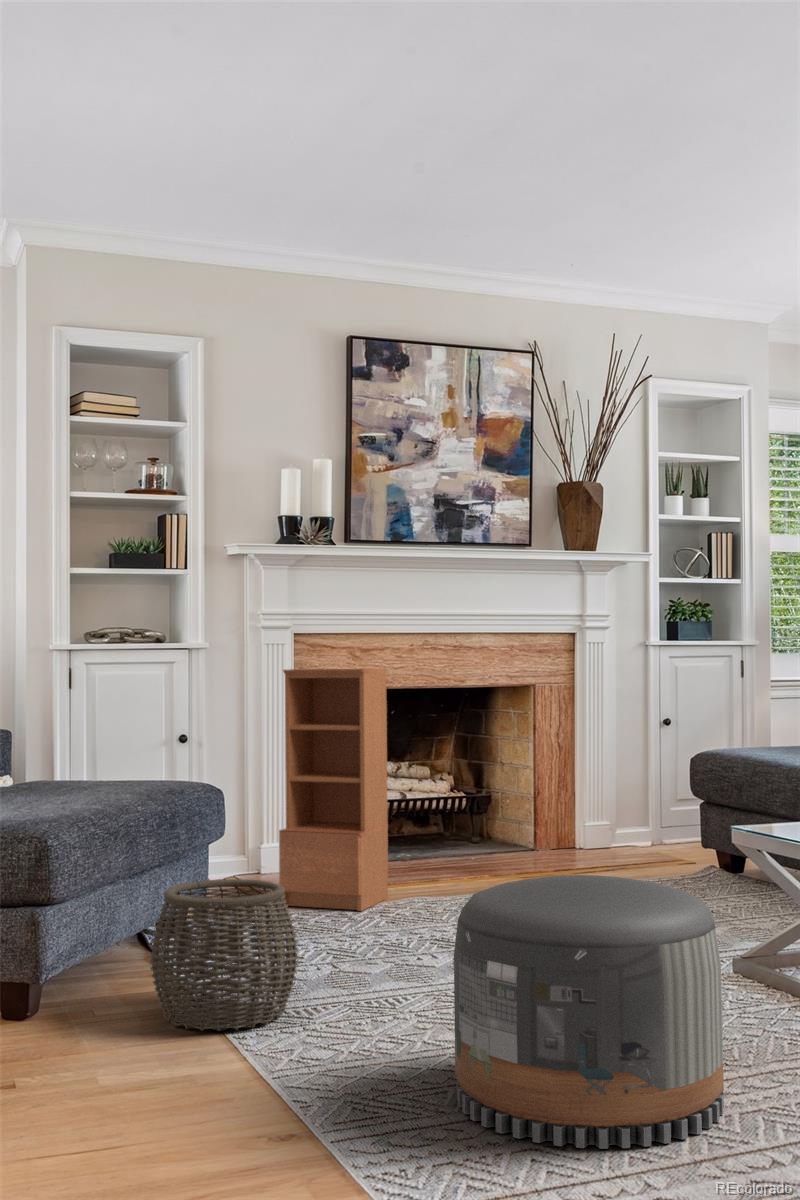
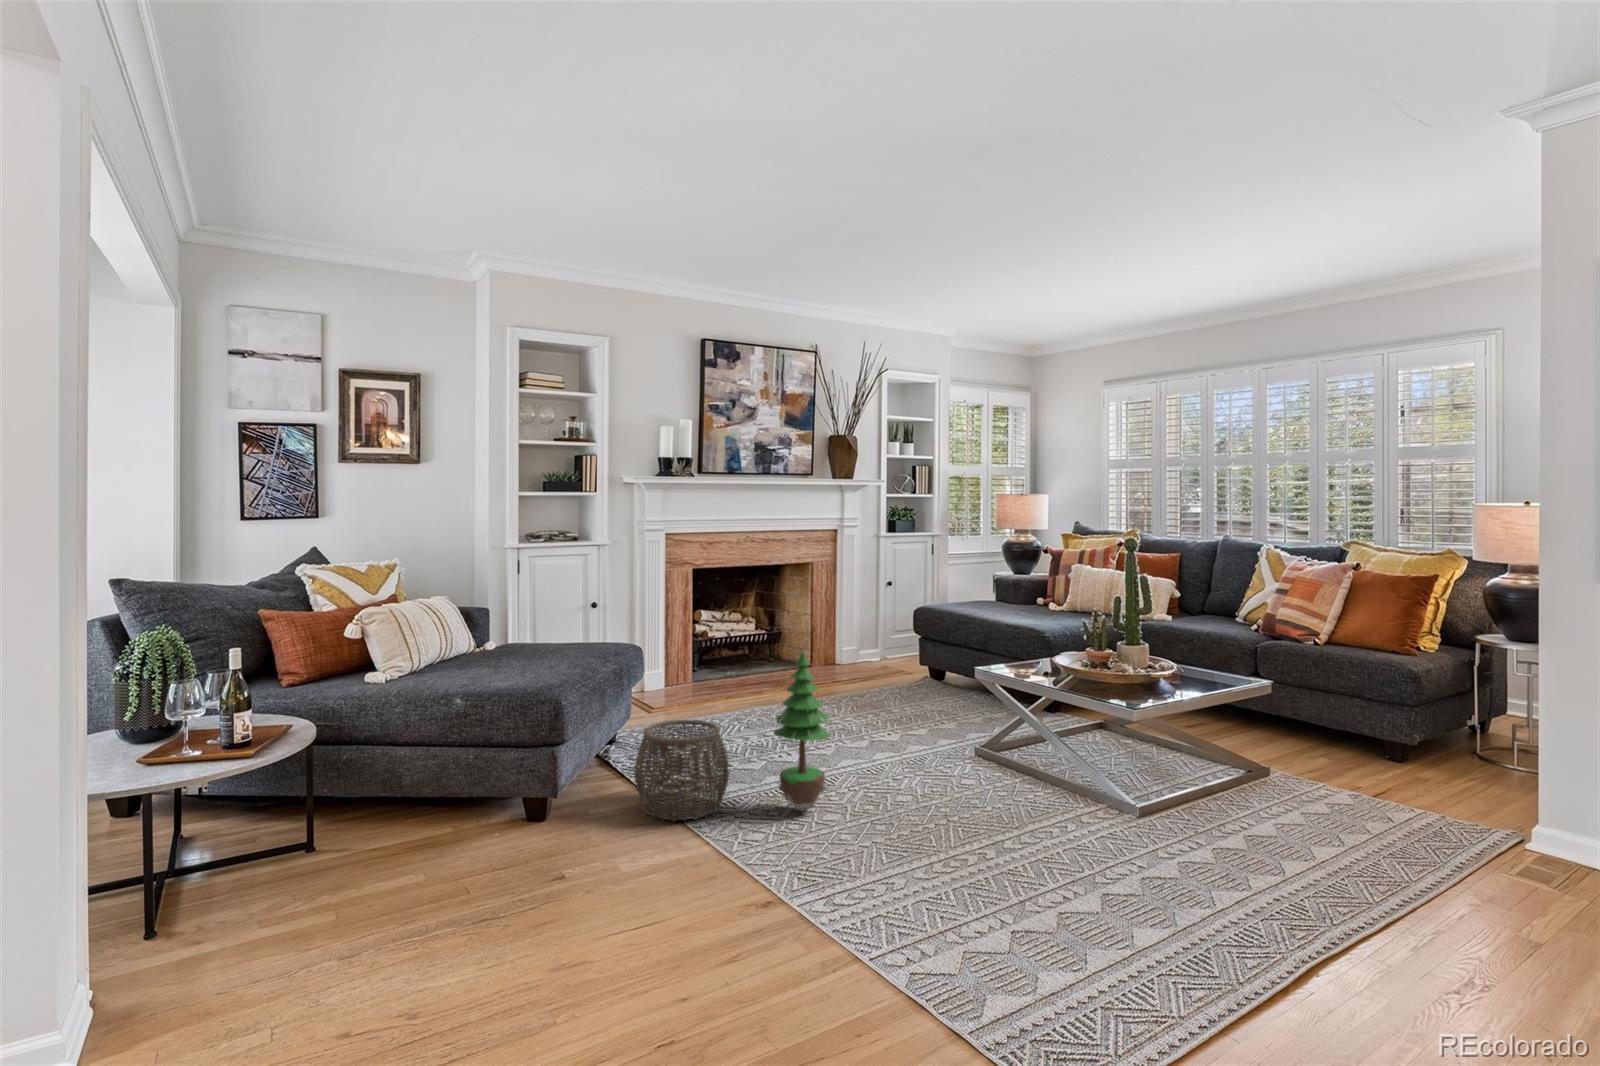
bookcase: present [279,668,388,911] -> none [673,563,740,720]
potted tree: none [360,763,454,1027] -> present [773,652,830,811]
pouf: present [454,875,724,1149] -> none [856,725,1018,898]

